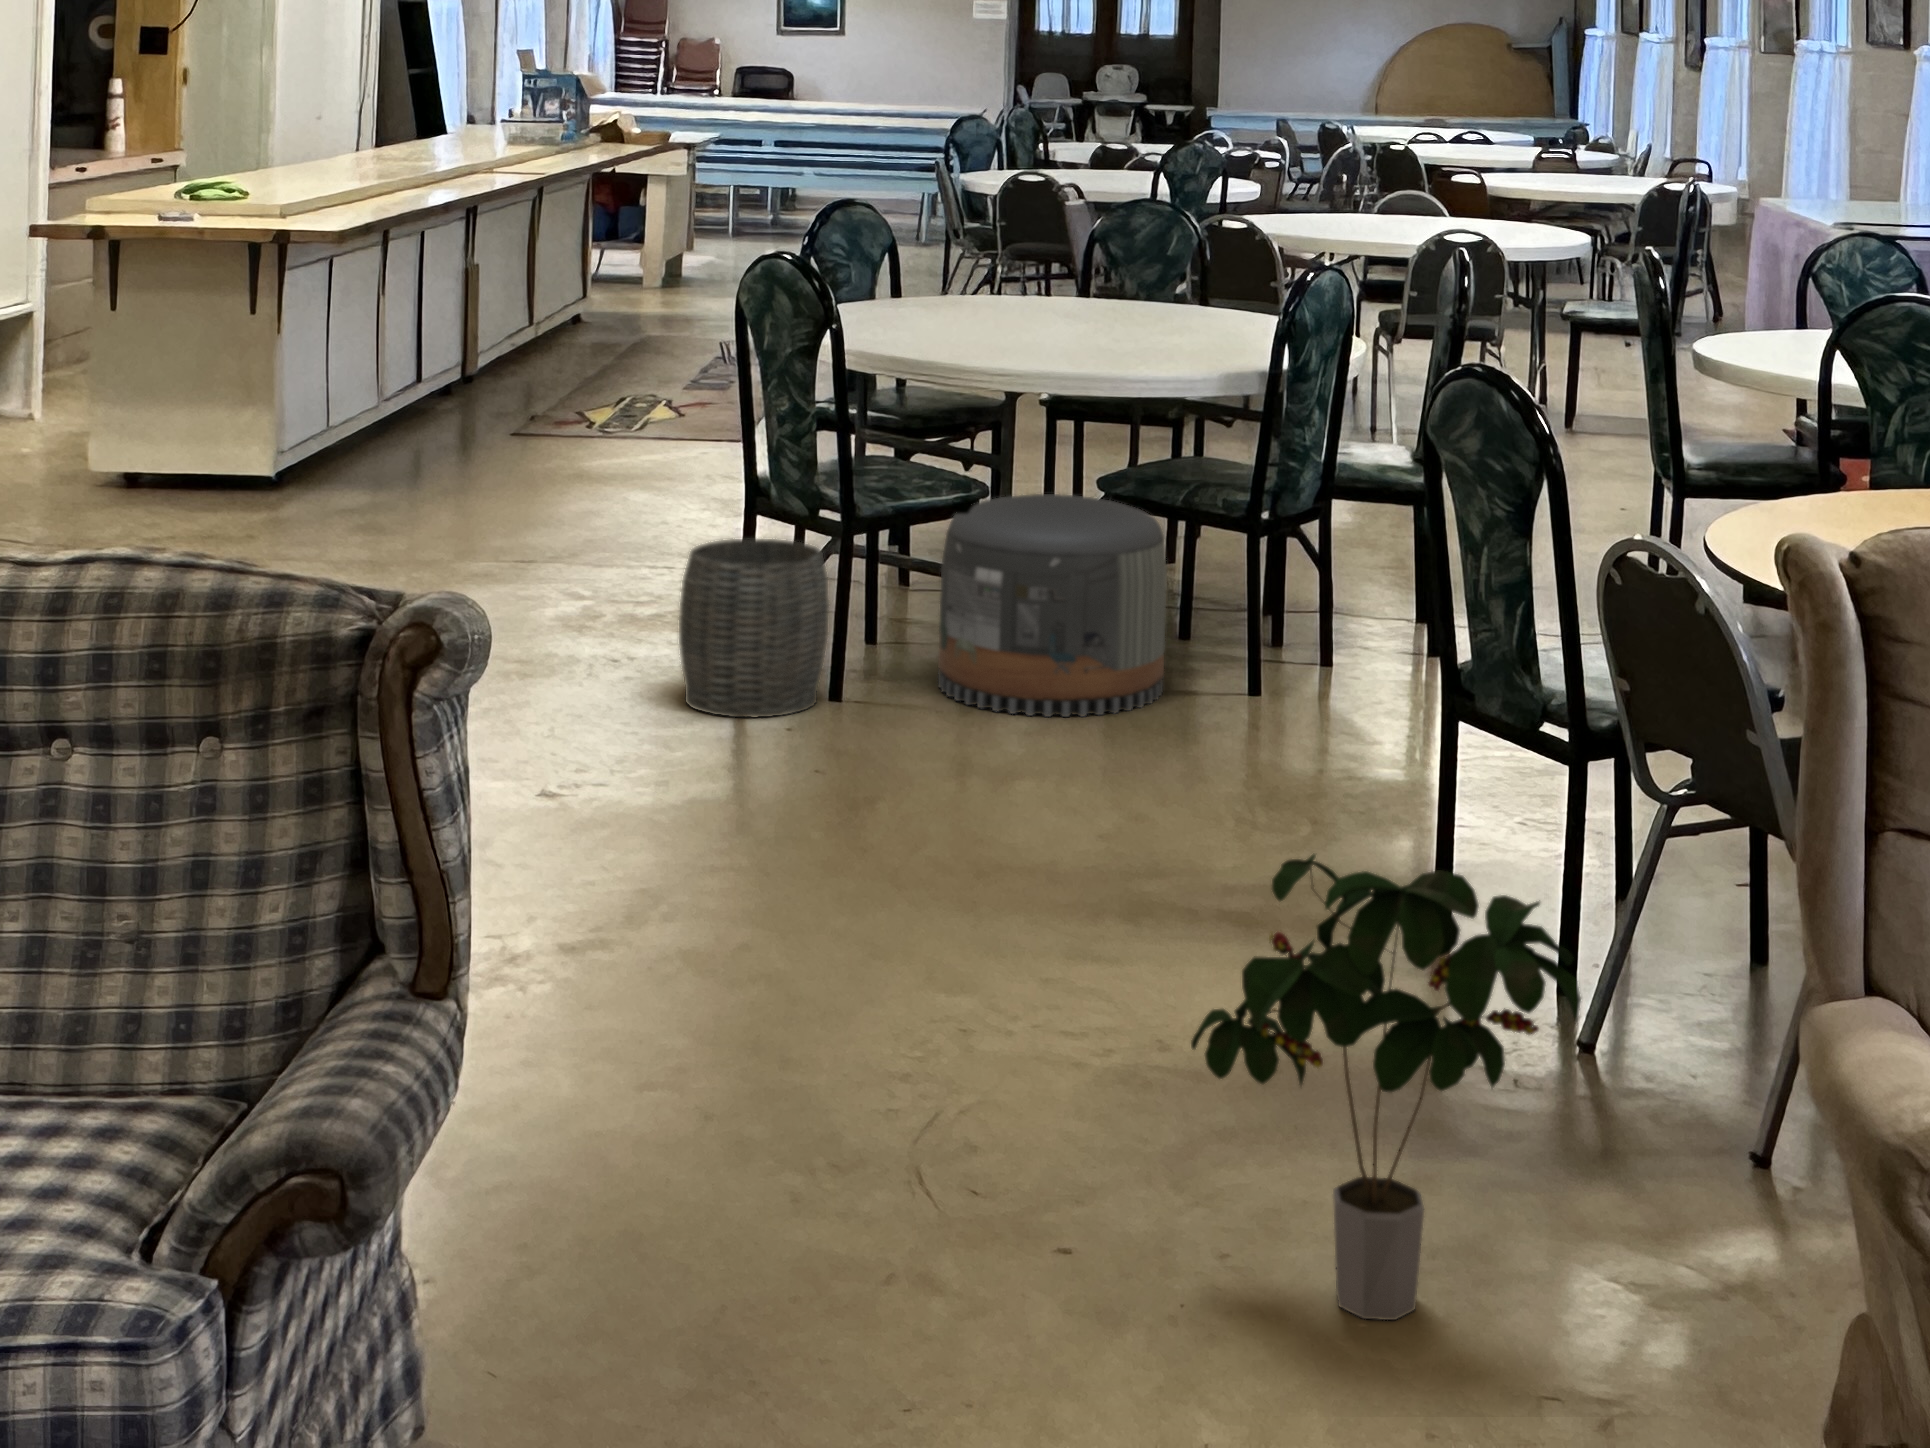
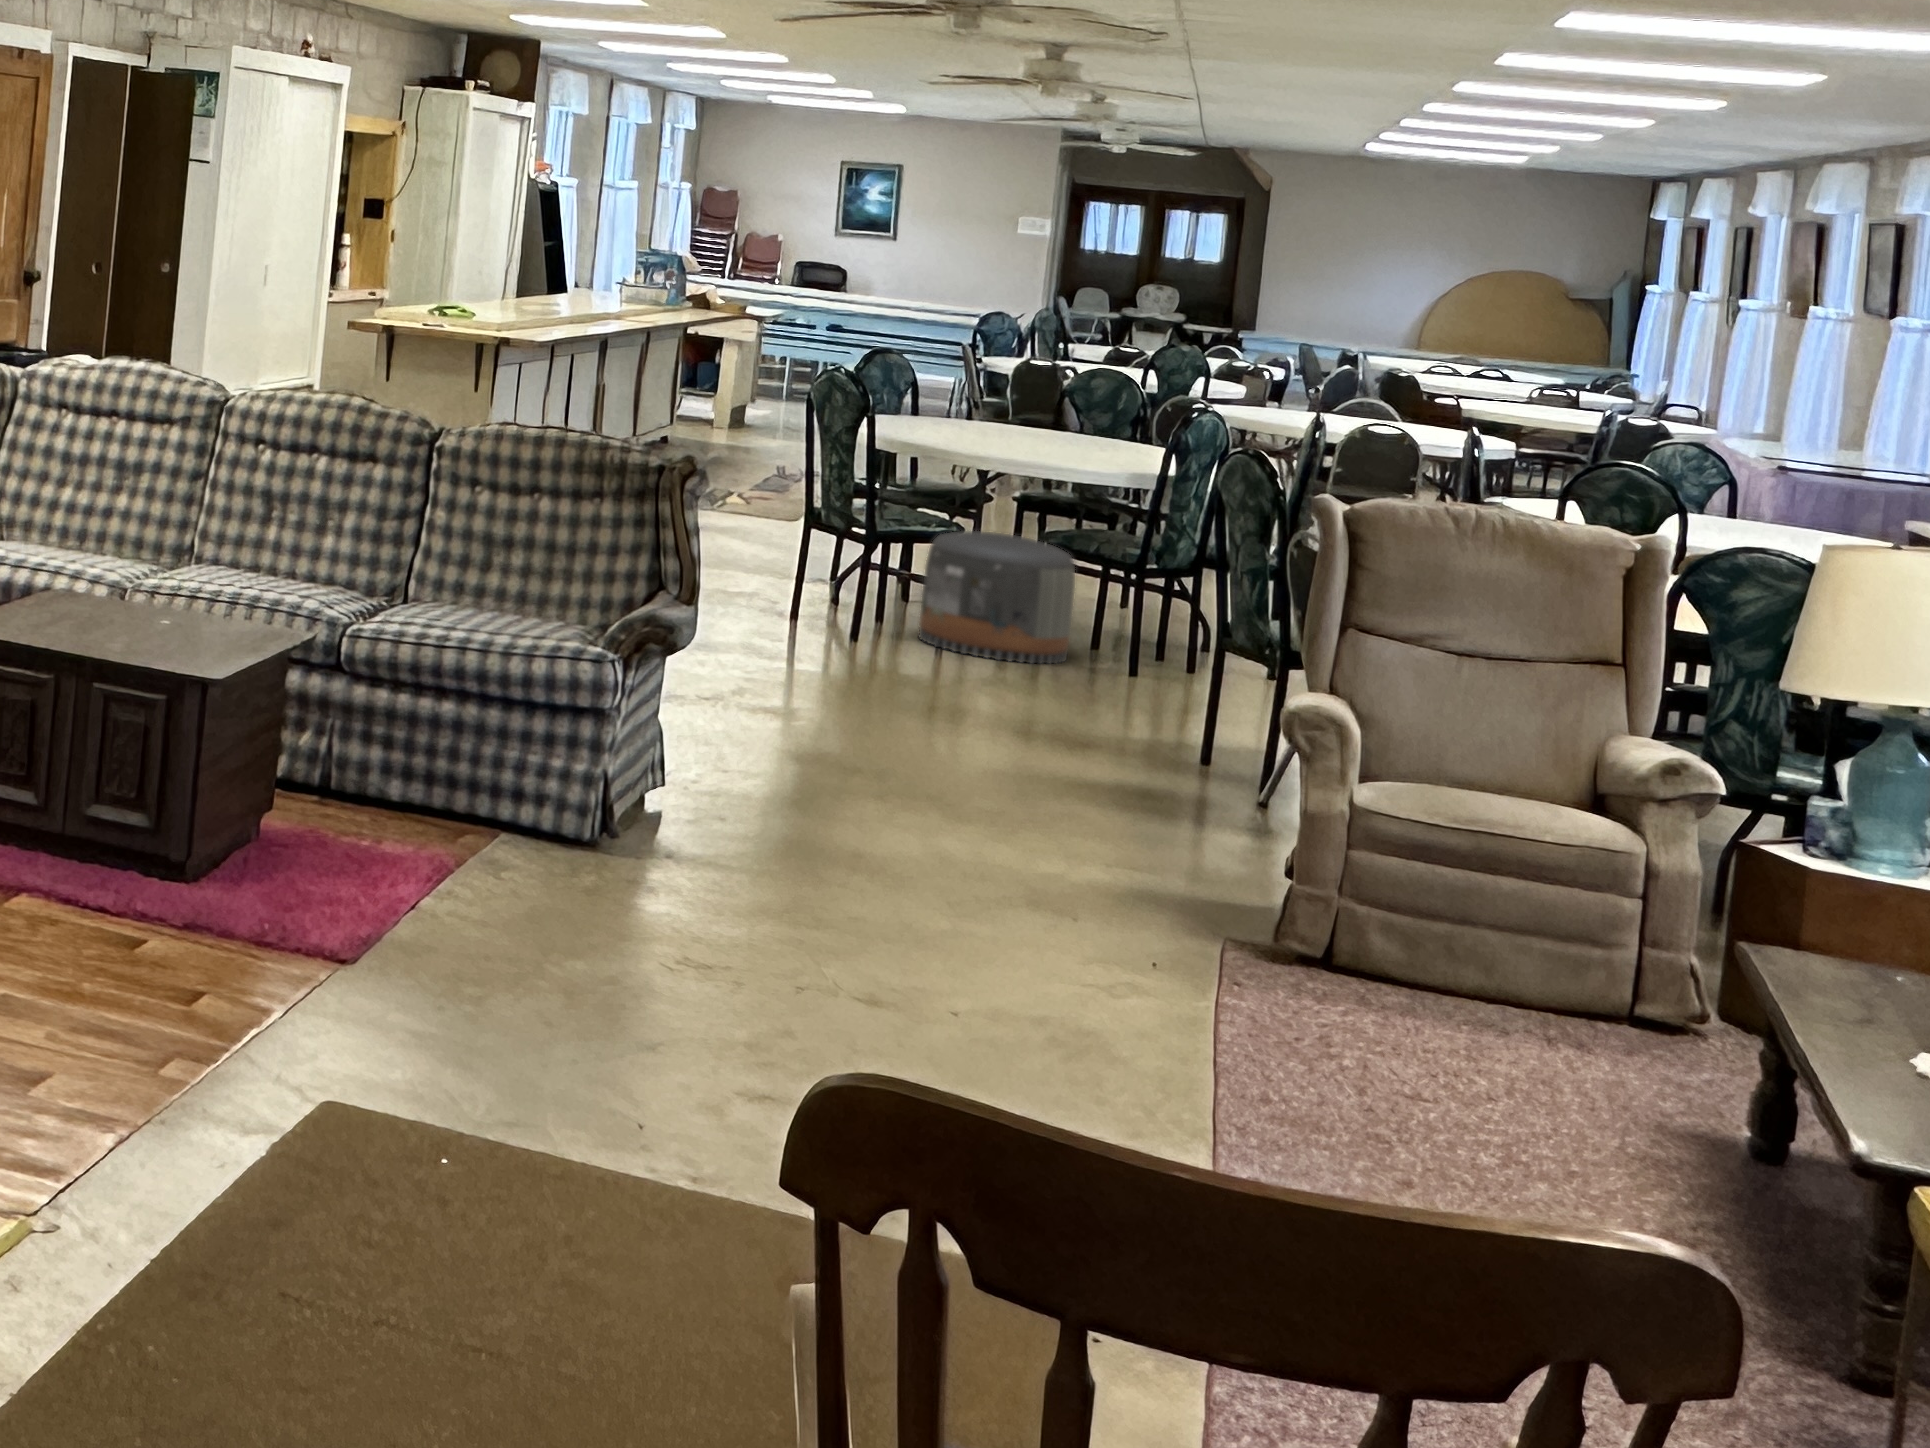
woven basket: present [679,539,829,717] -> none [759,533,852,634]
potted plant: present [1191,854,1581,1320] -> none [1018,636,1211,842]

